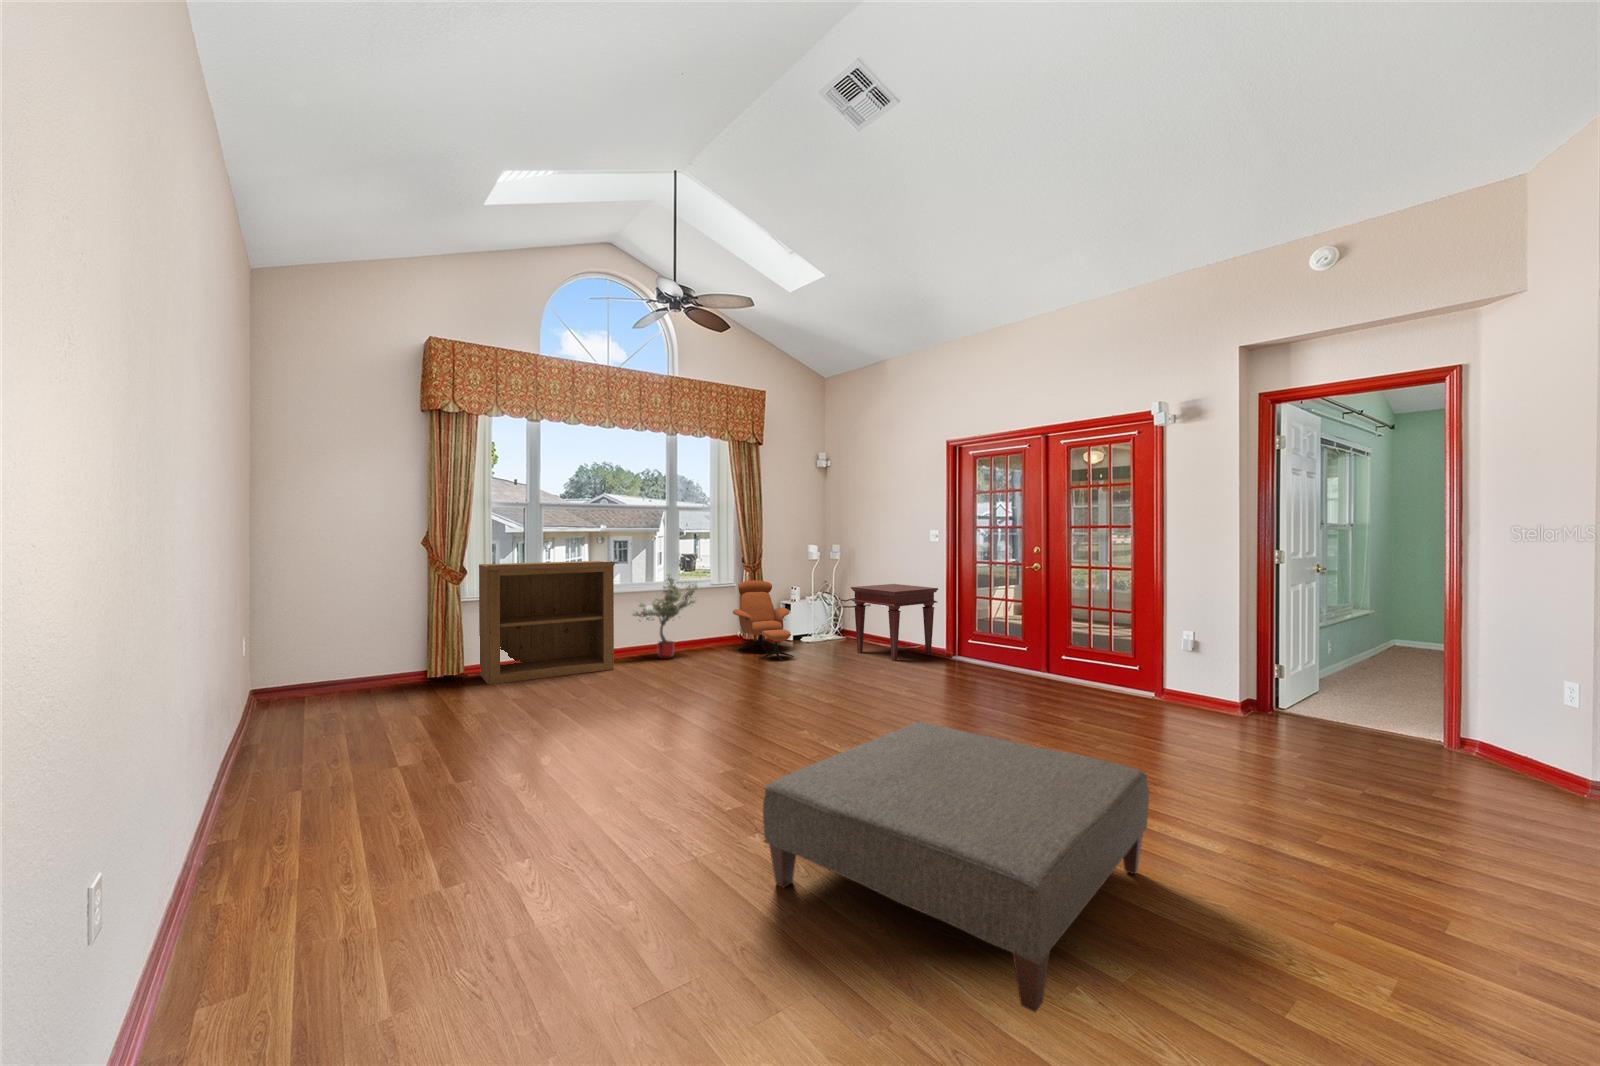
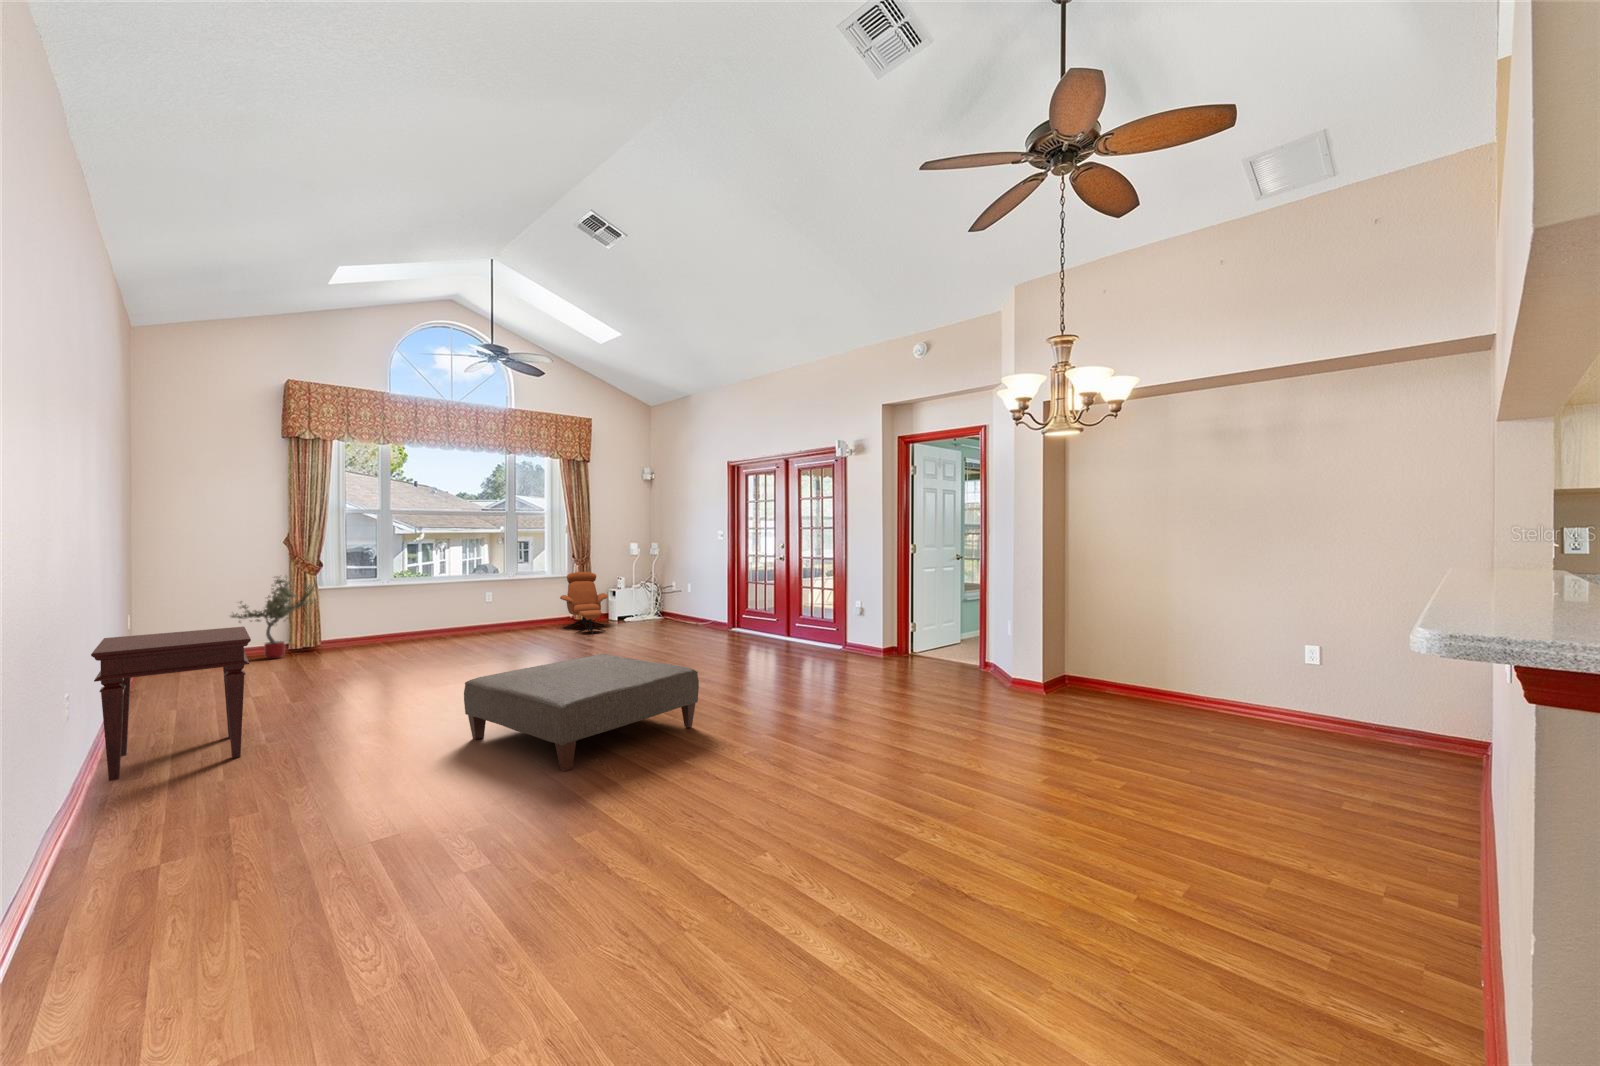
bookshelf: present [479,561,615,684] -> none [334,557,450,654]
potted tree: present [633,574,697,659] -> present [231,575,314,659]
side table: present [851,584,938,661] -> present [91,627,251,781]

